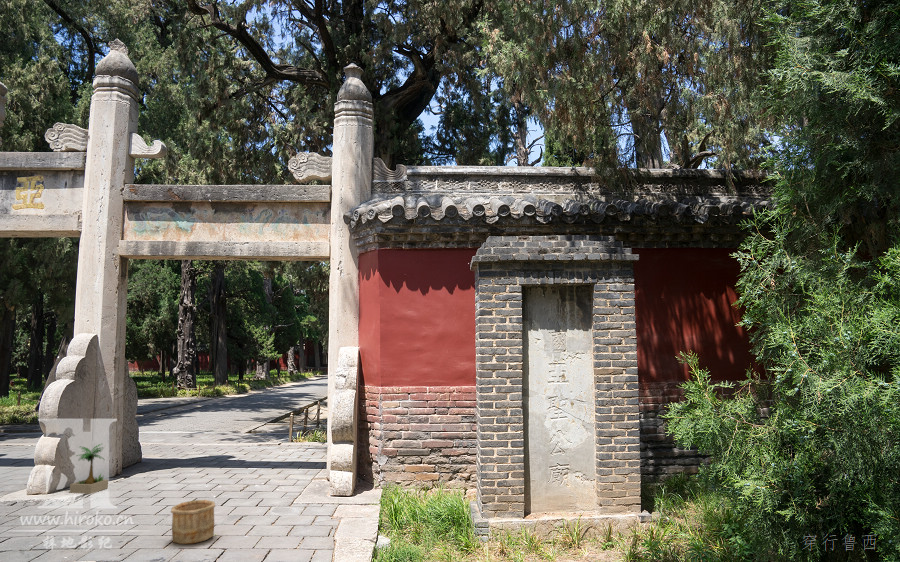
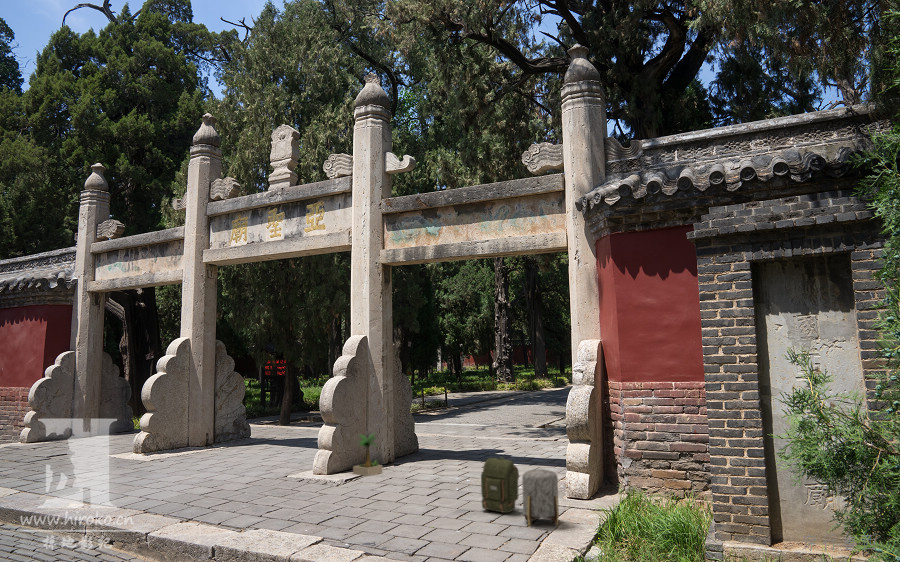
backpack: none [247,465,288,522] -> present [481,457,519,513]
stool: none [297,475,335,534] -> present [522,469,559,526]
wooden bucket: present [171,500,215,544] -> none [409,484,447,521]

